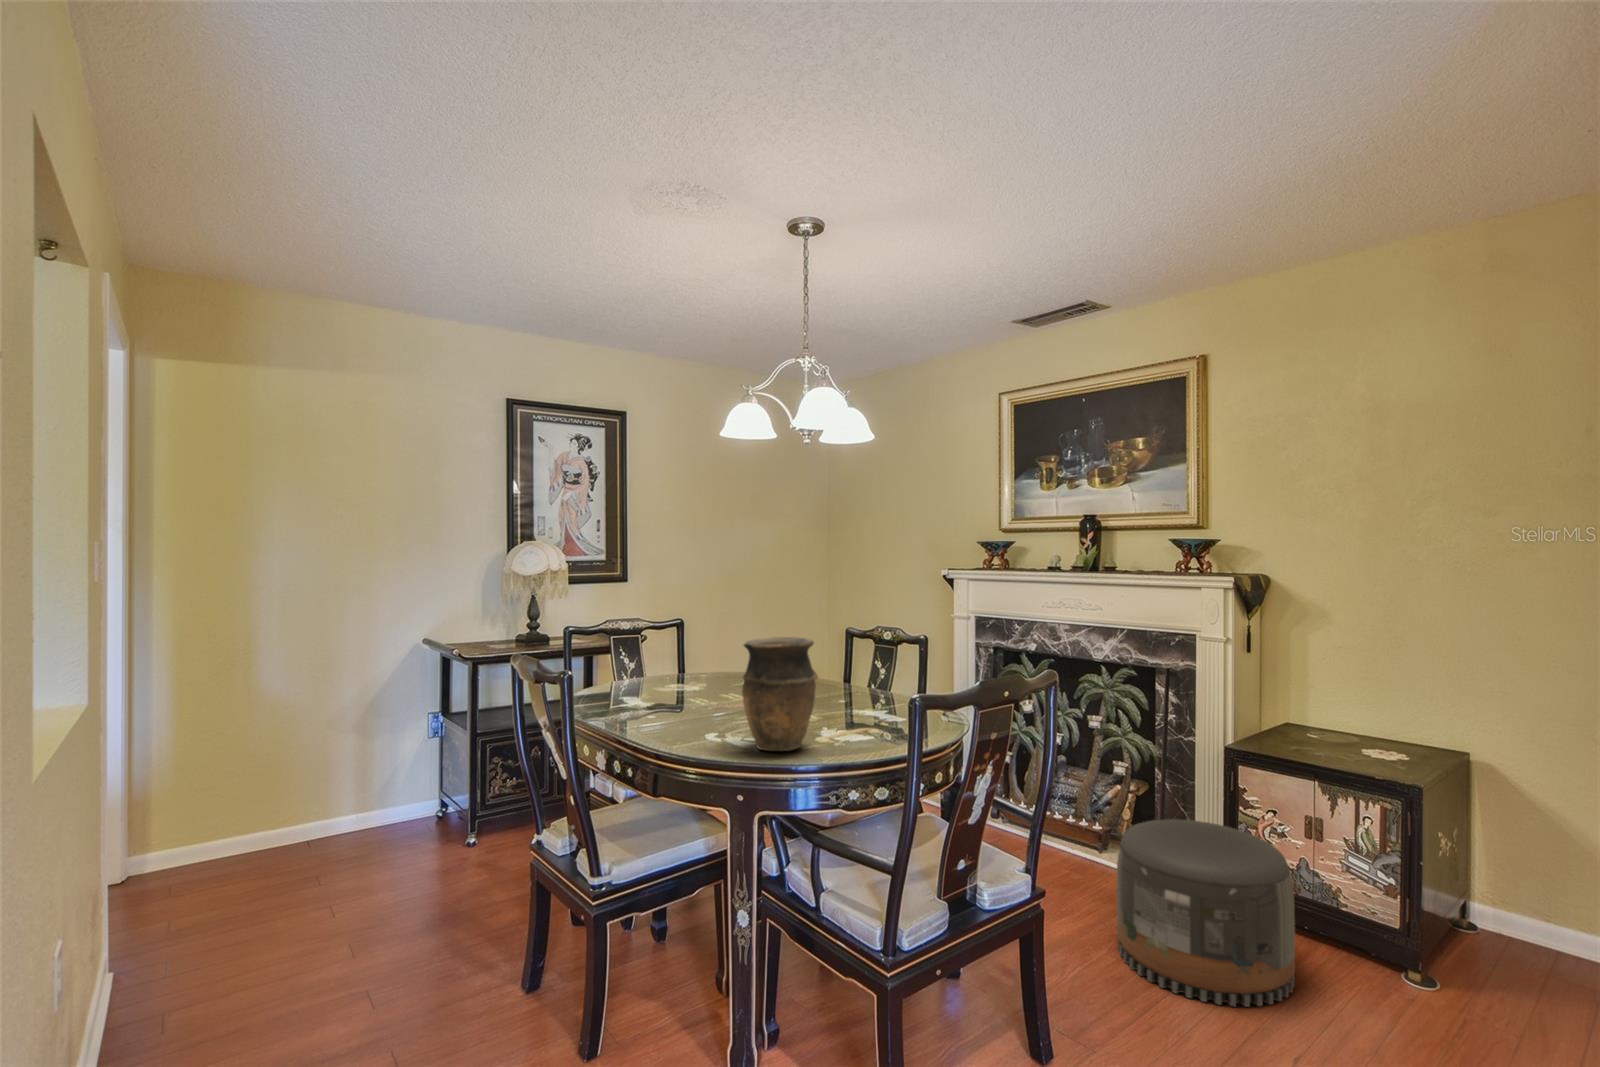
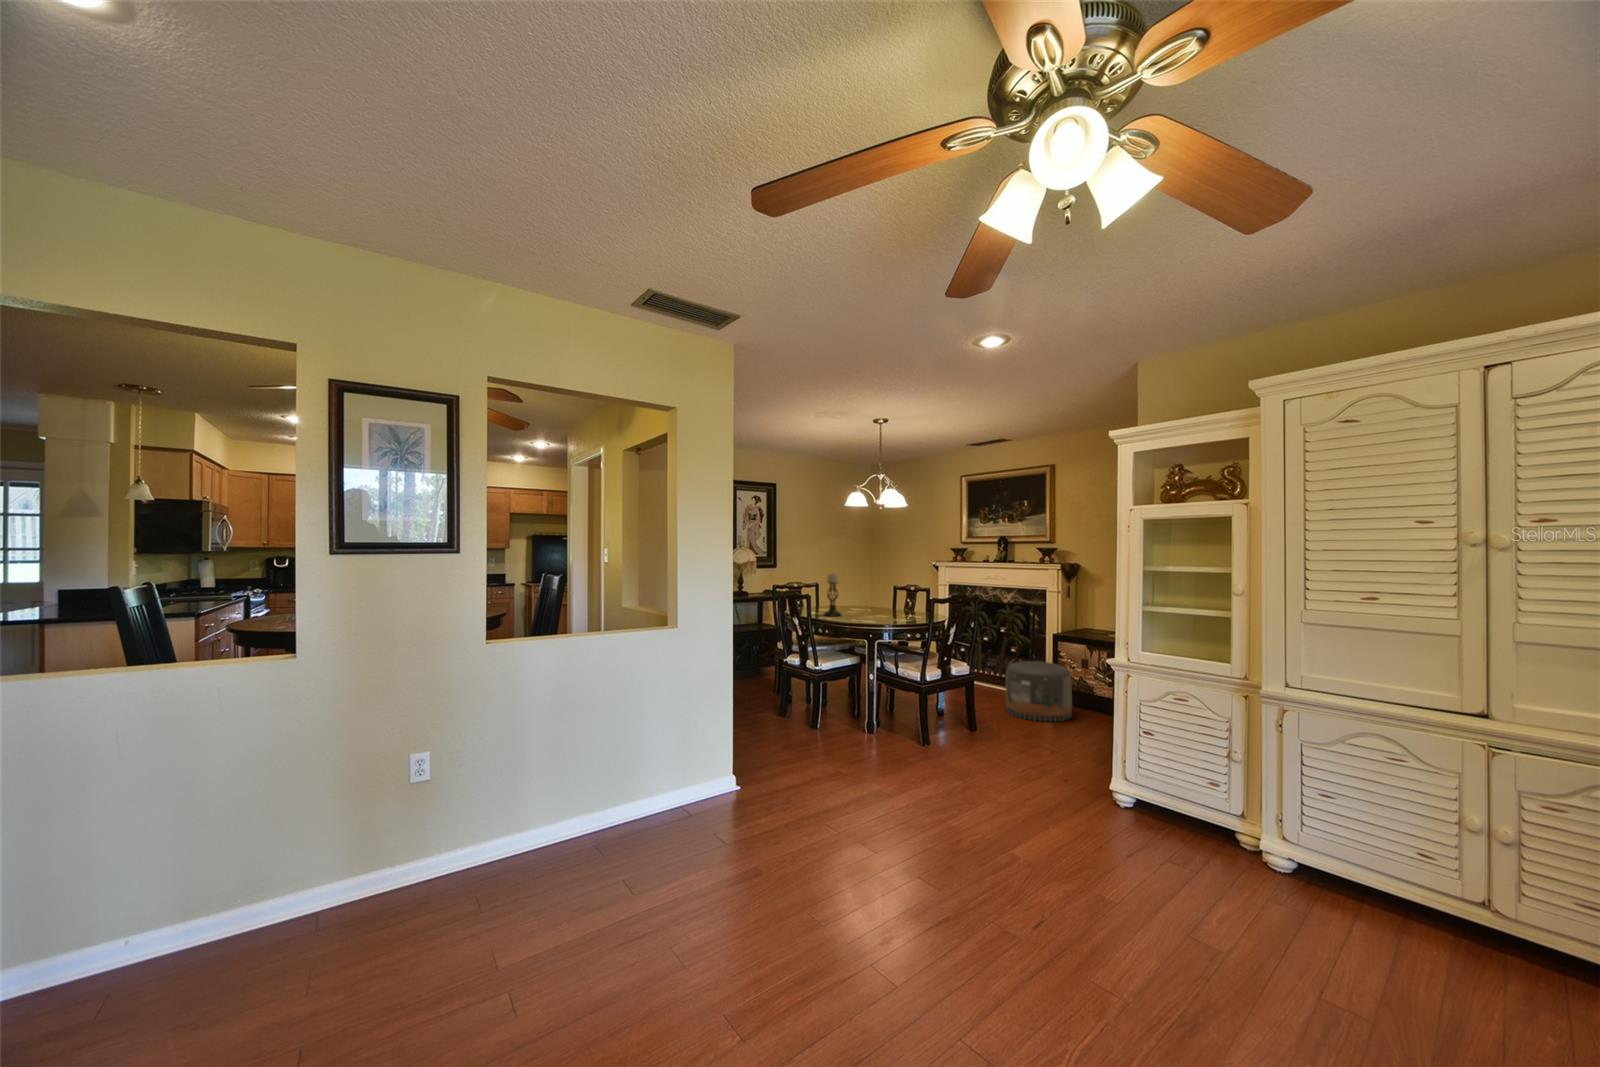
candle holder: none [643,603,692,722] -> present [824,573,842,616]
vase: present [742,637,818,751] -> none [869,583,895,621]

